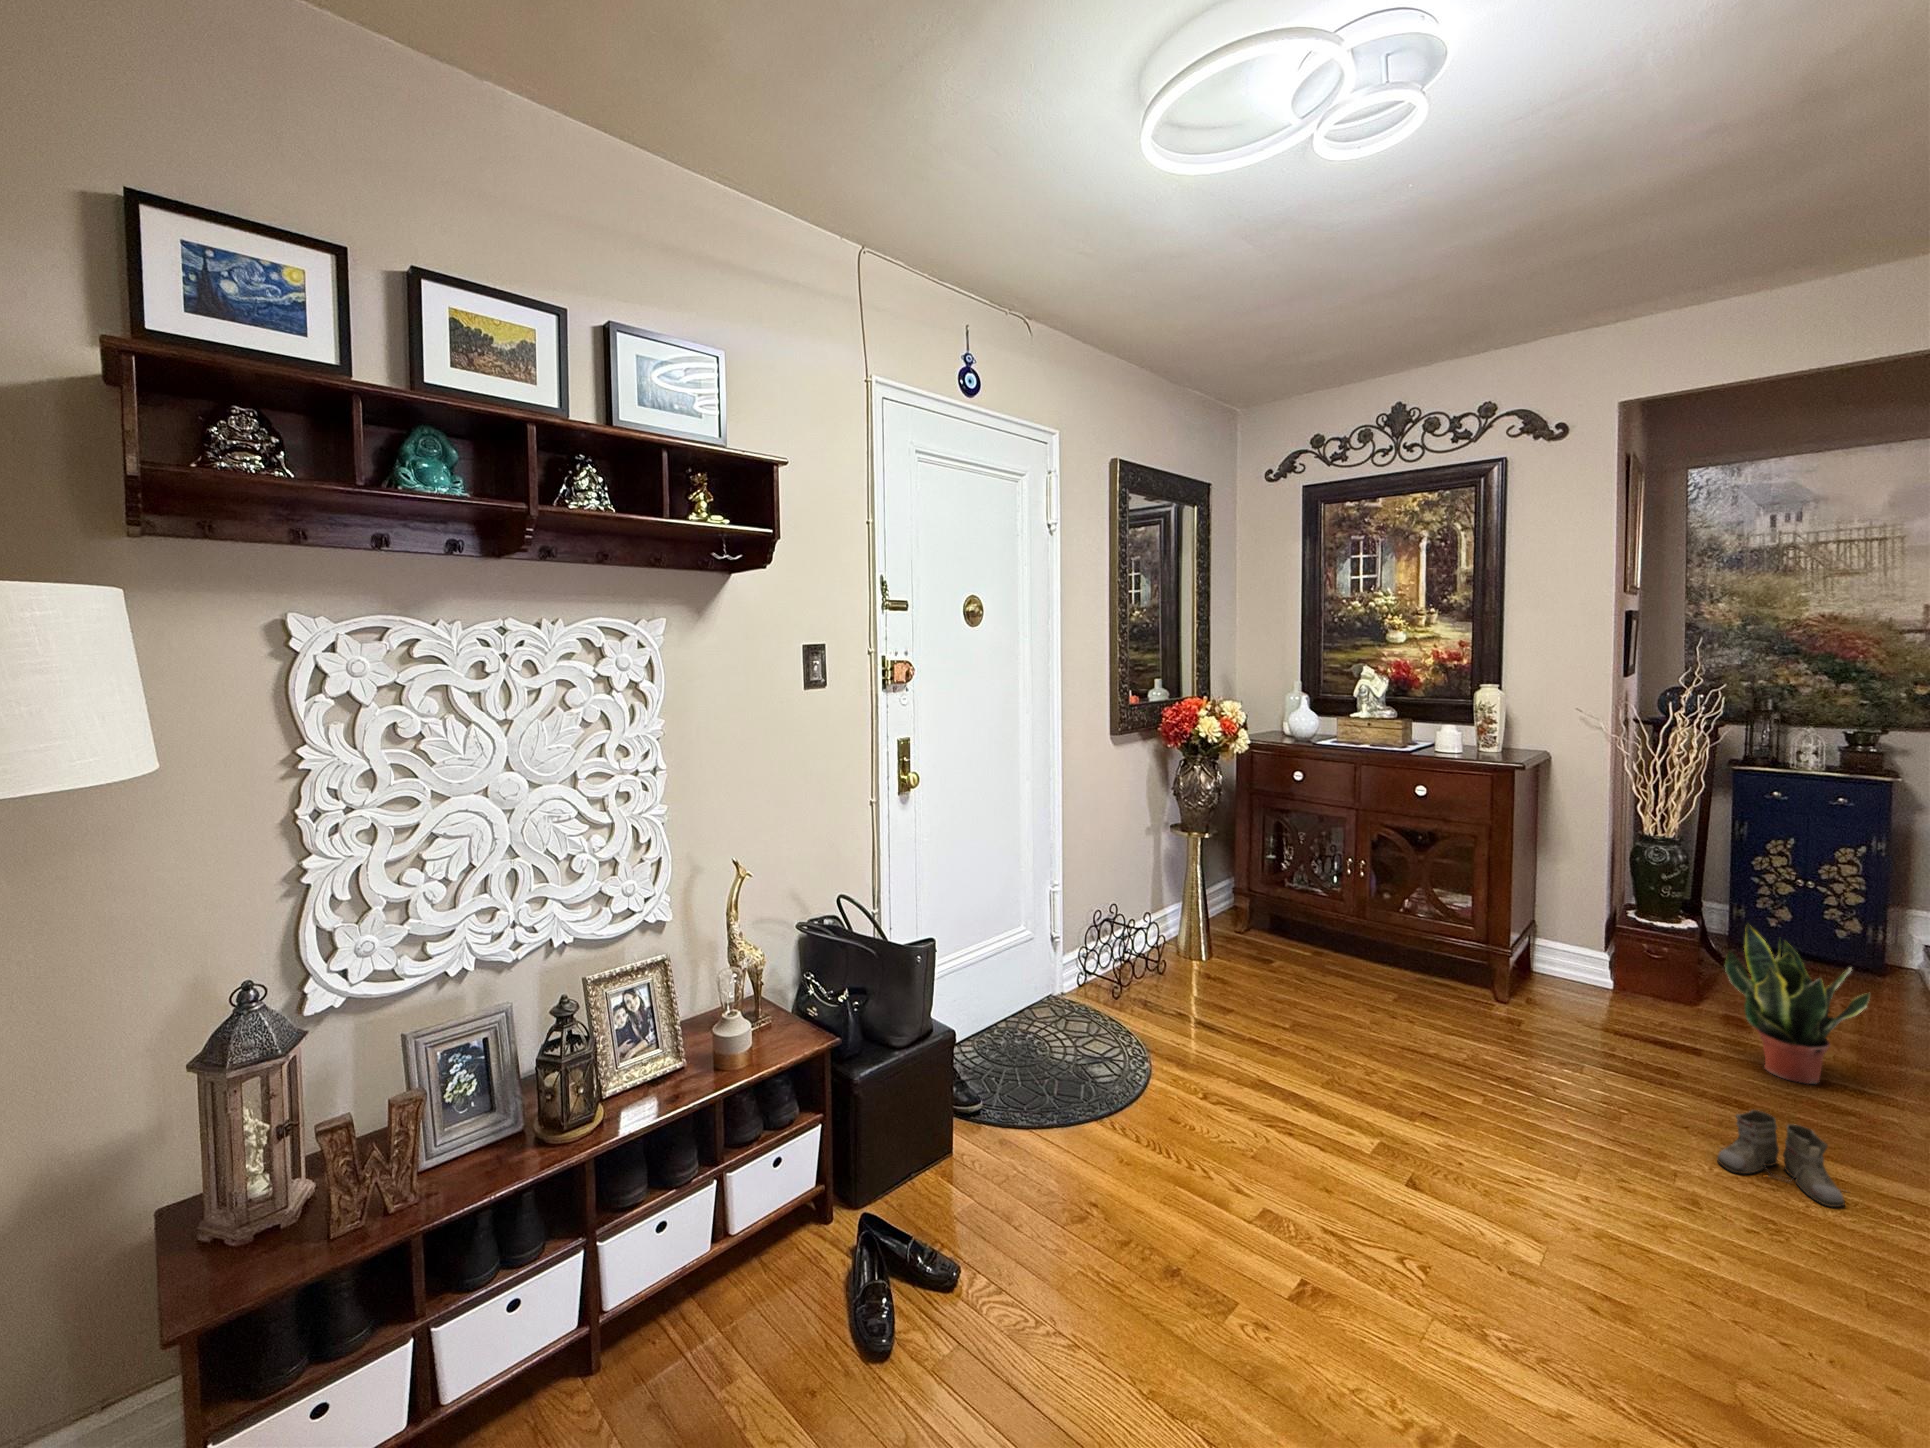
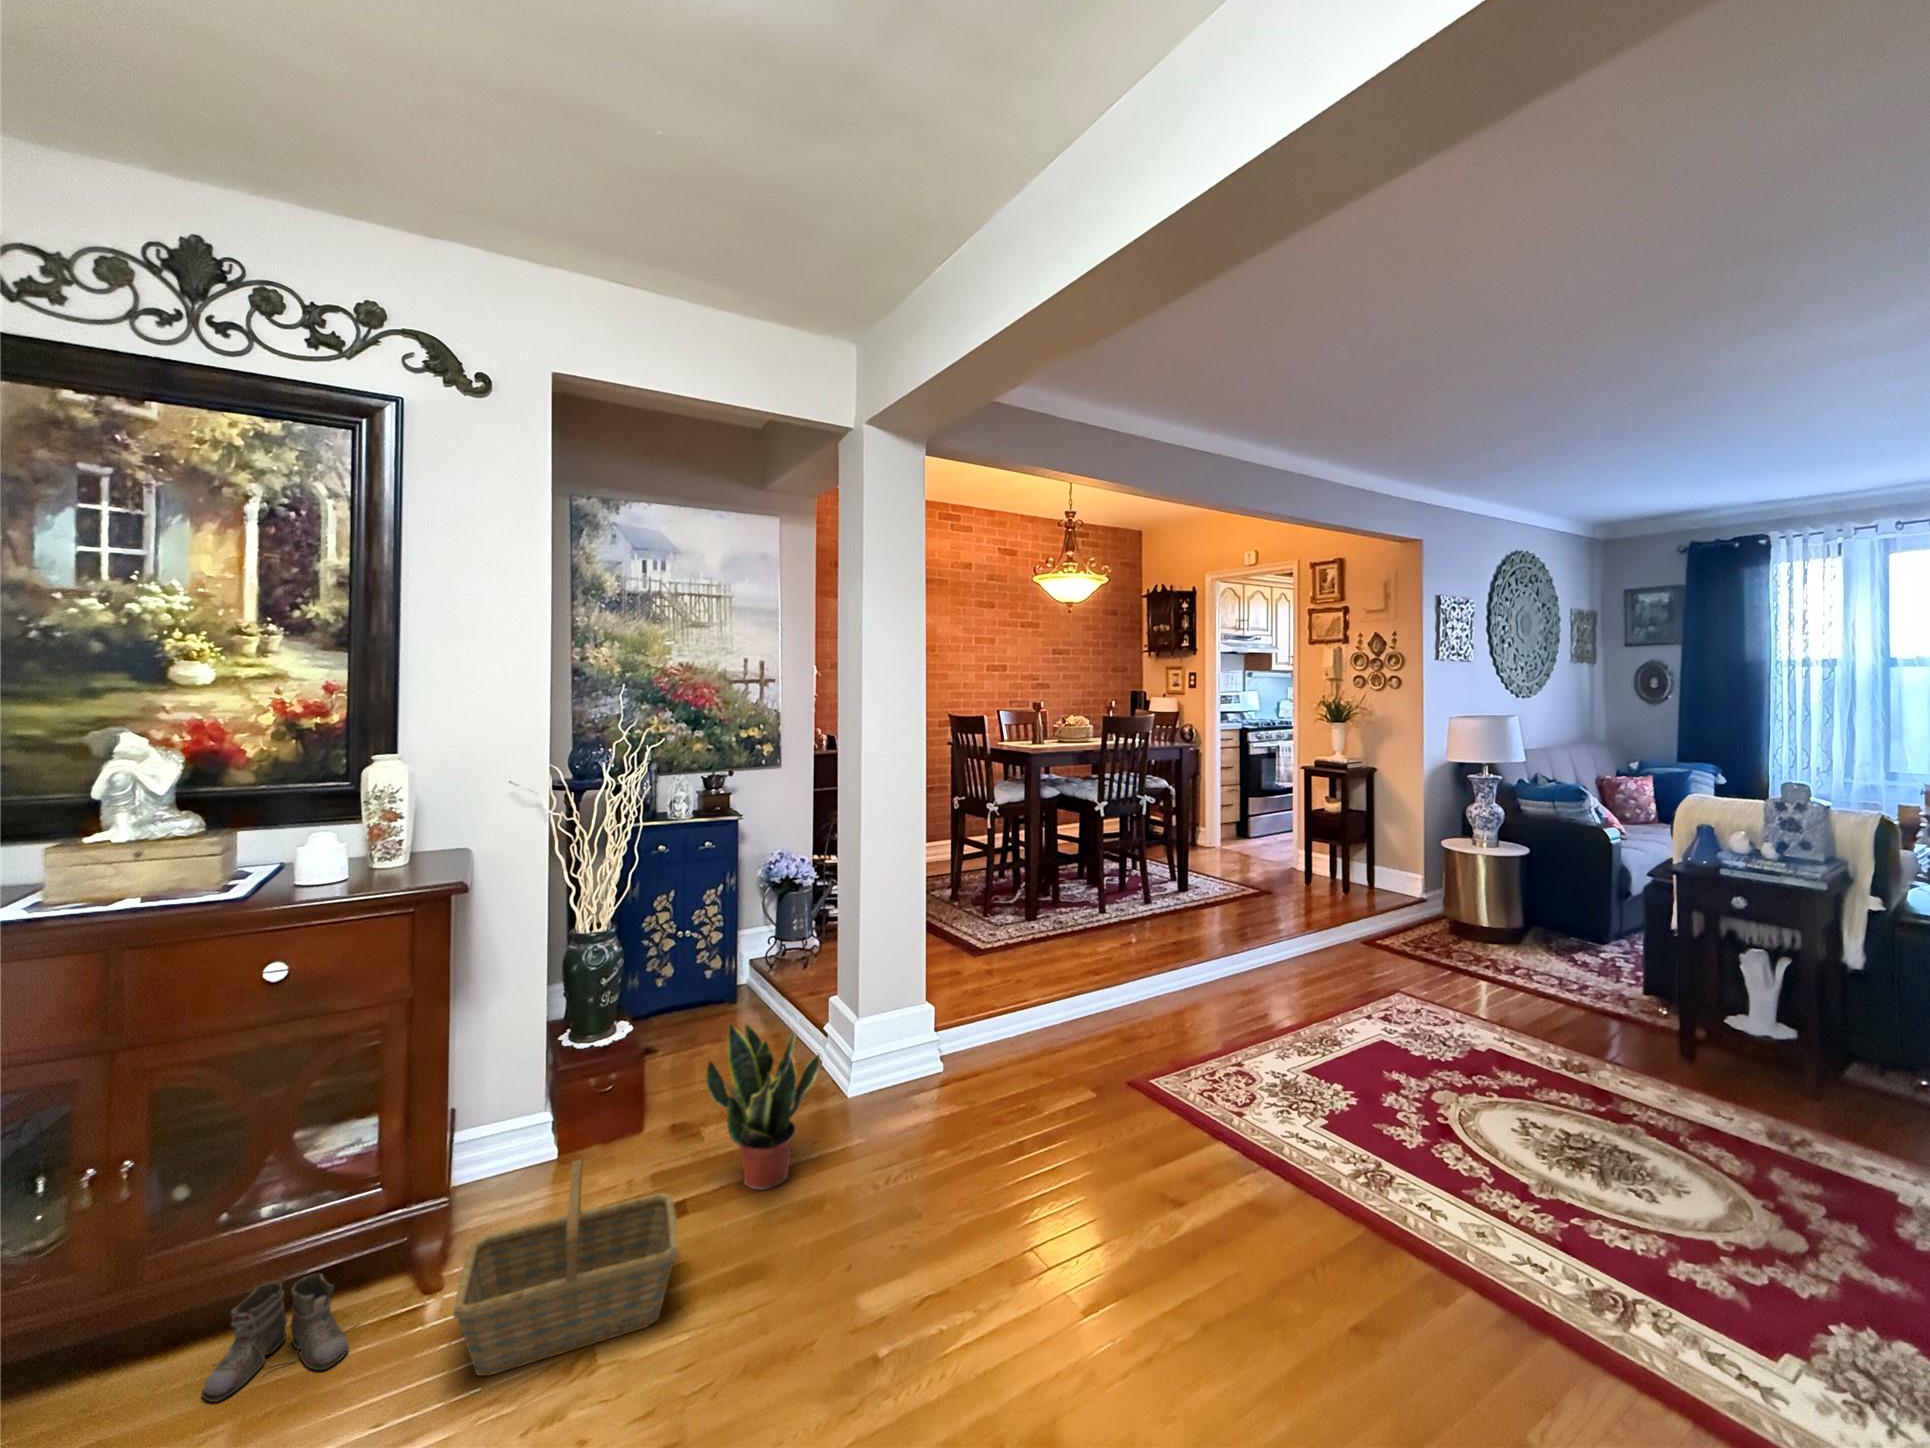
basket: none [1489,955,1661,1079] -> present [453,1160,678,1376]
boots: present [1717,1110,1845,1207] -> present [202,1274,349,1402]

